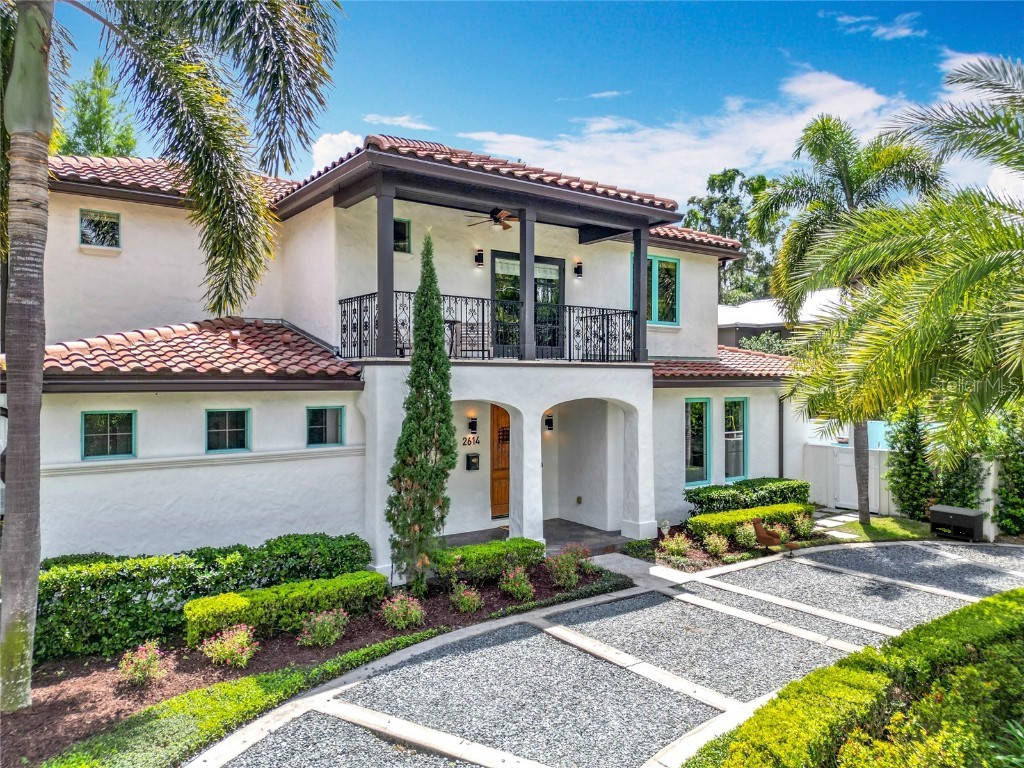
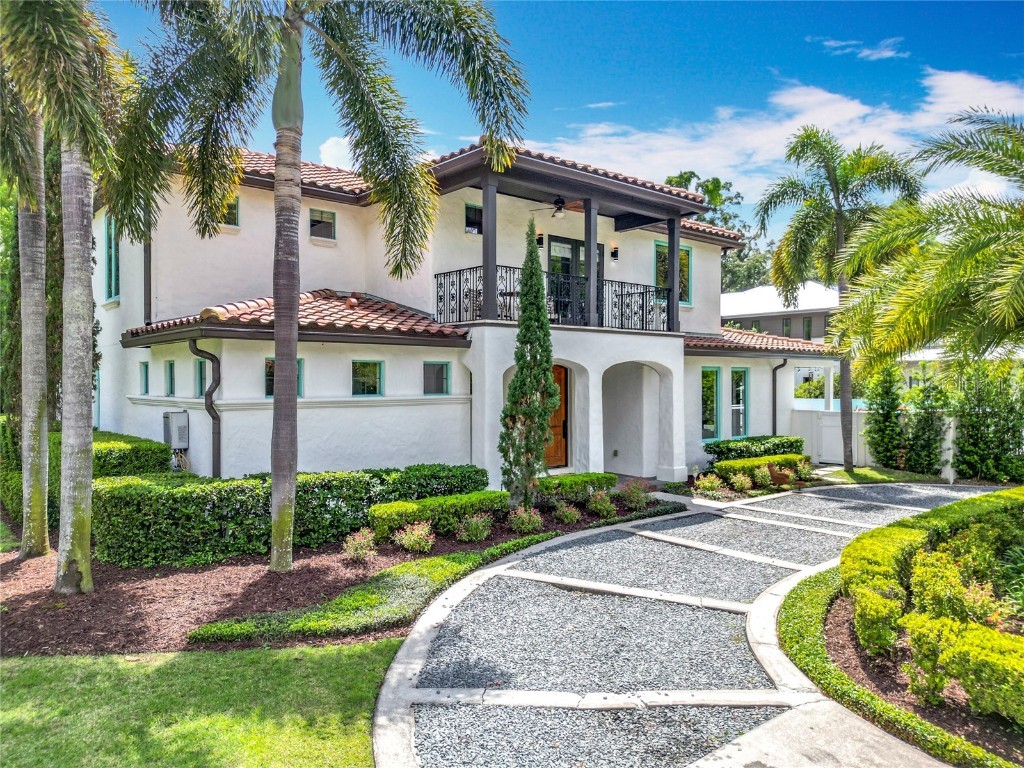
storage bench: present [930,505,983,543] -> none [902,454,945,483]

